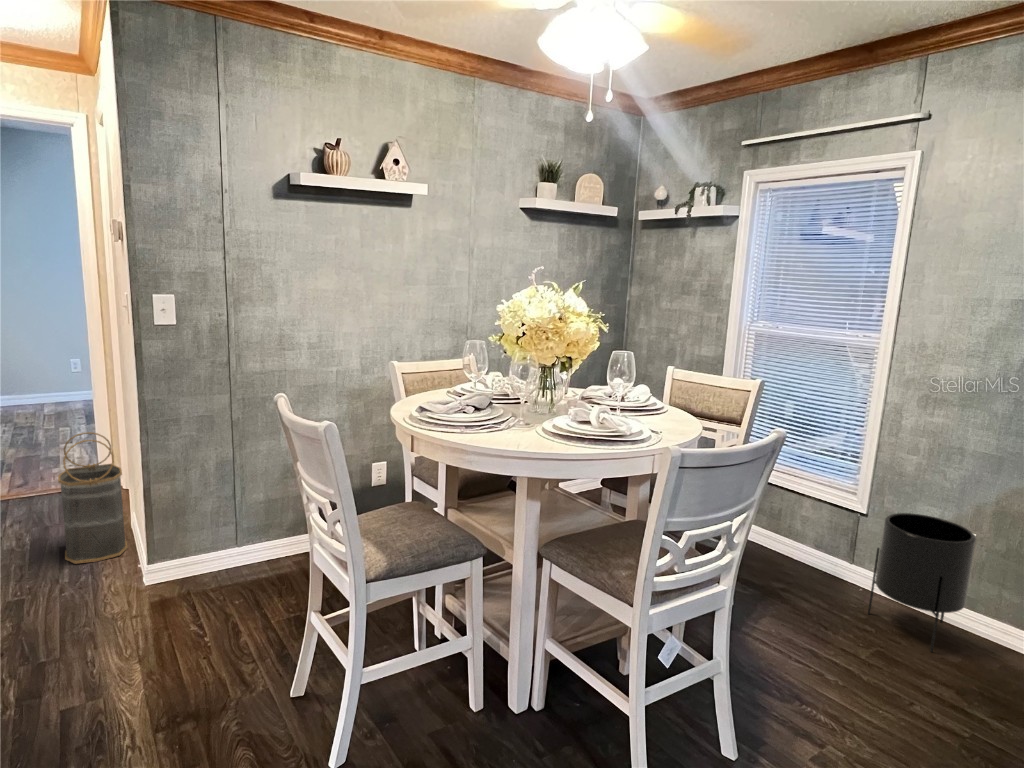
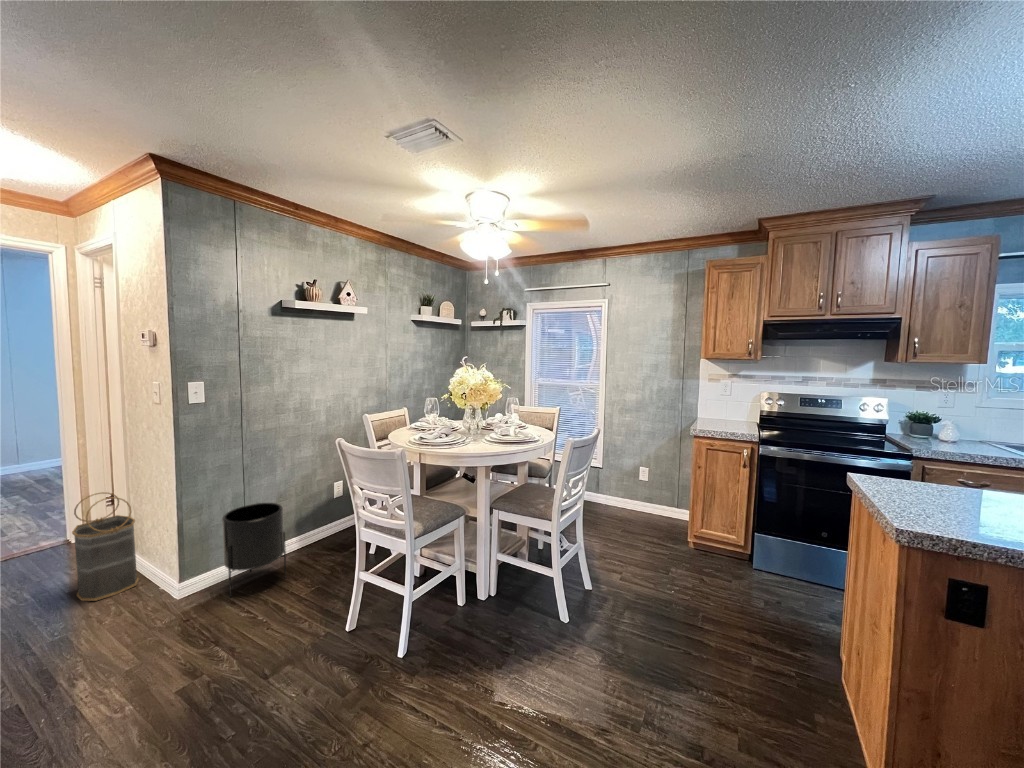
planter: present [868,513,976,652] -> present [222,503,286,597]

